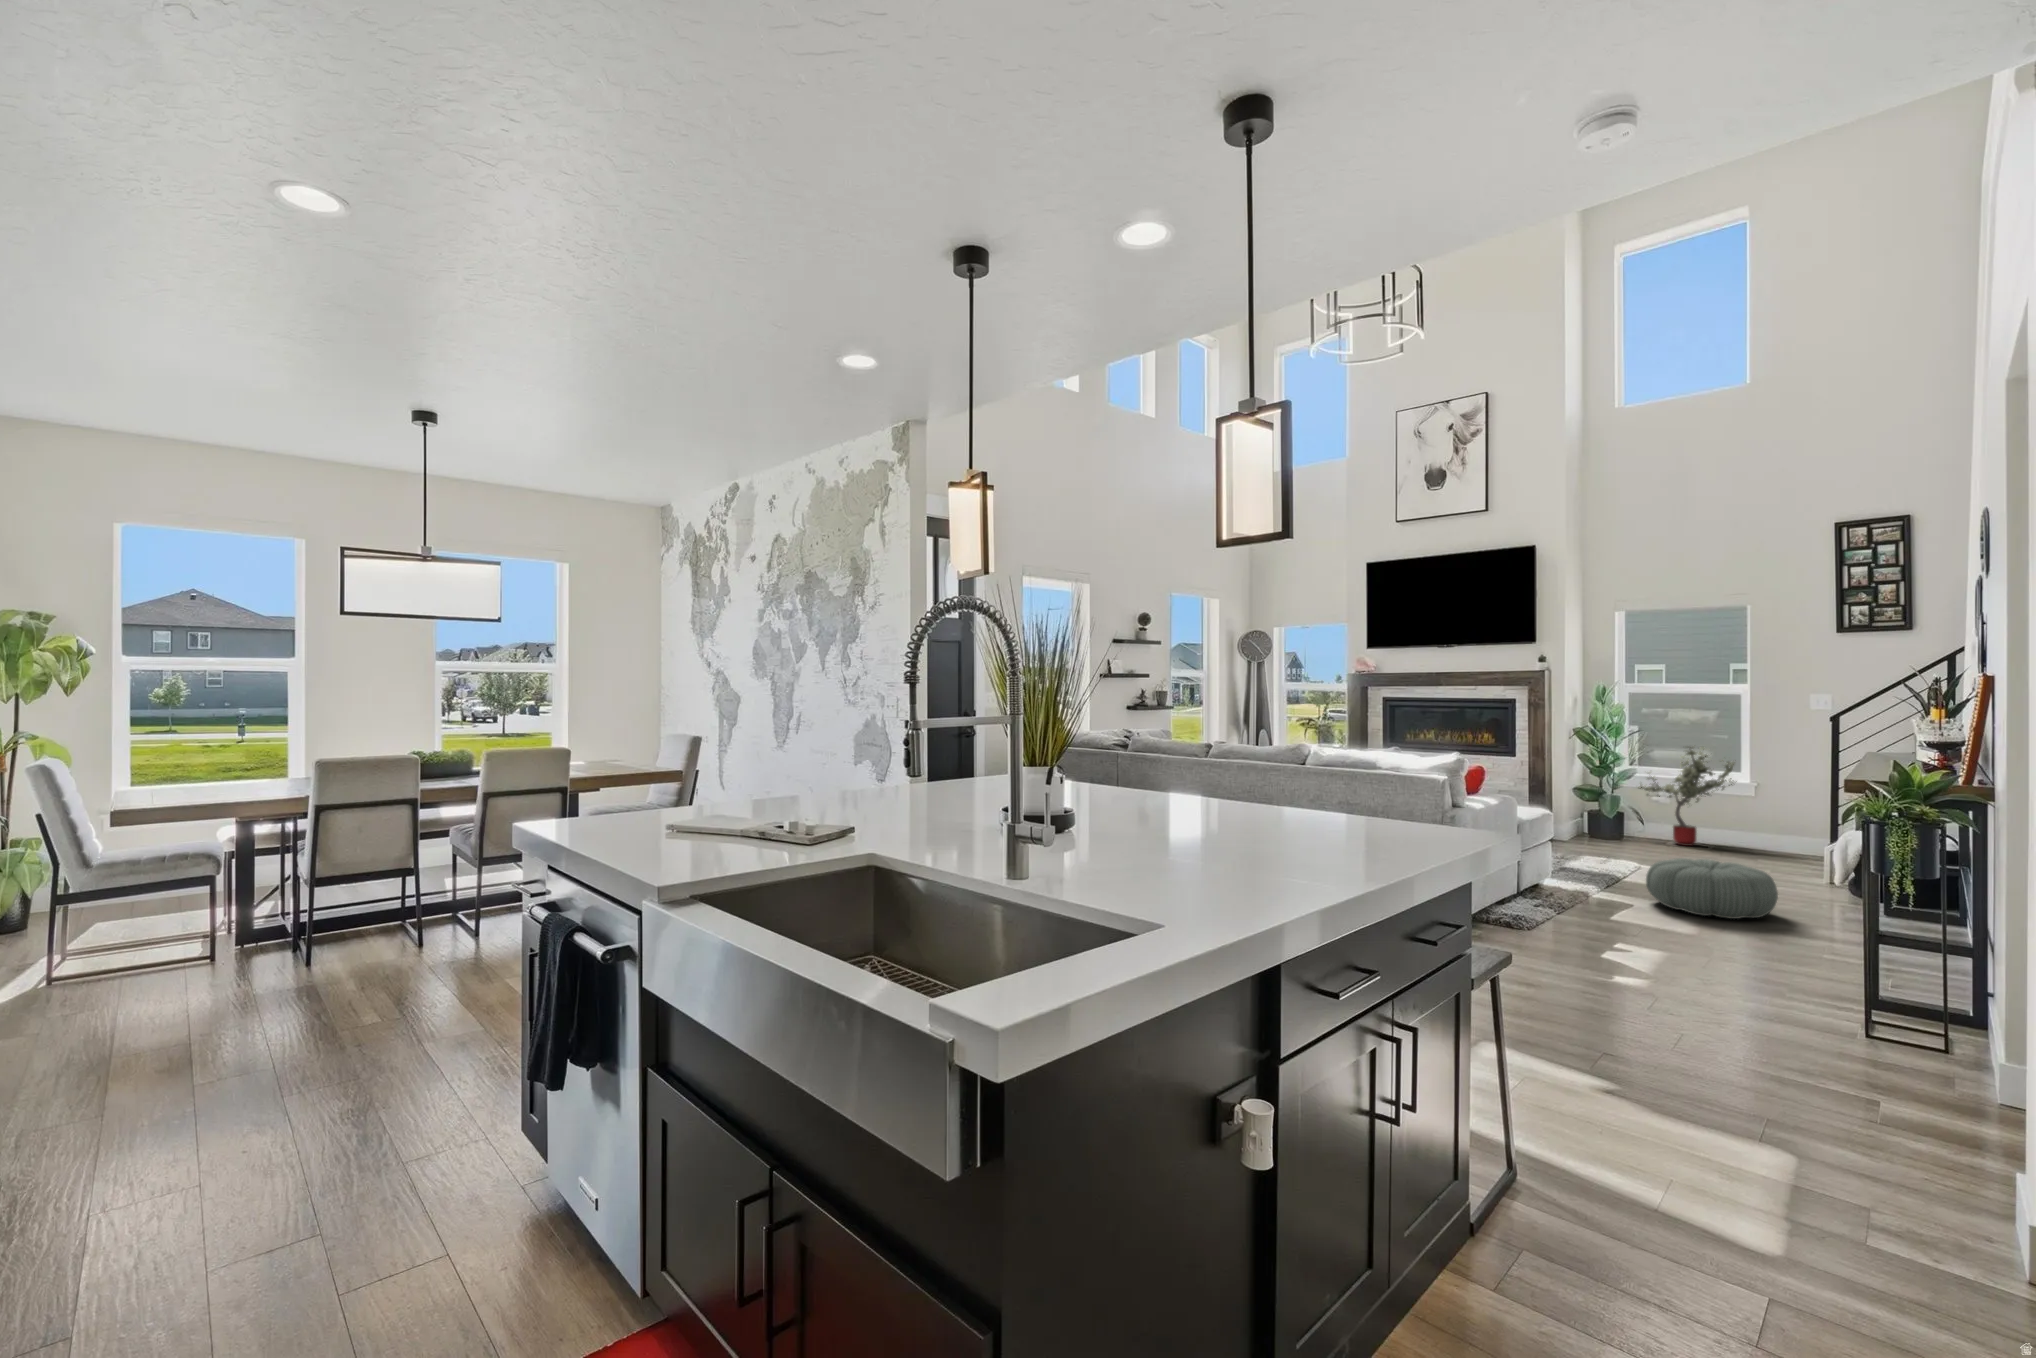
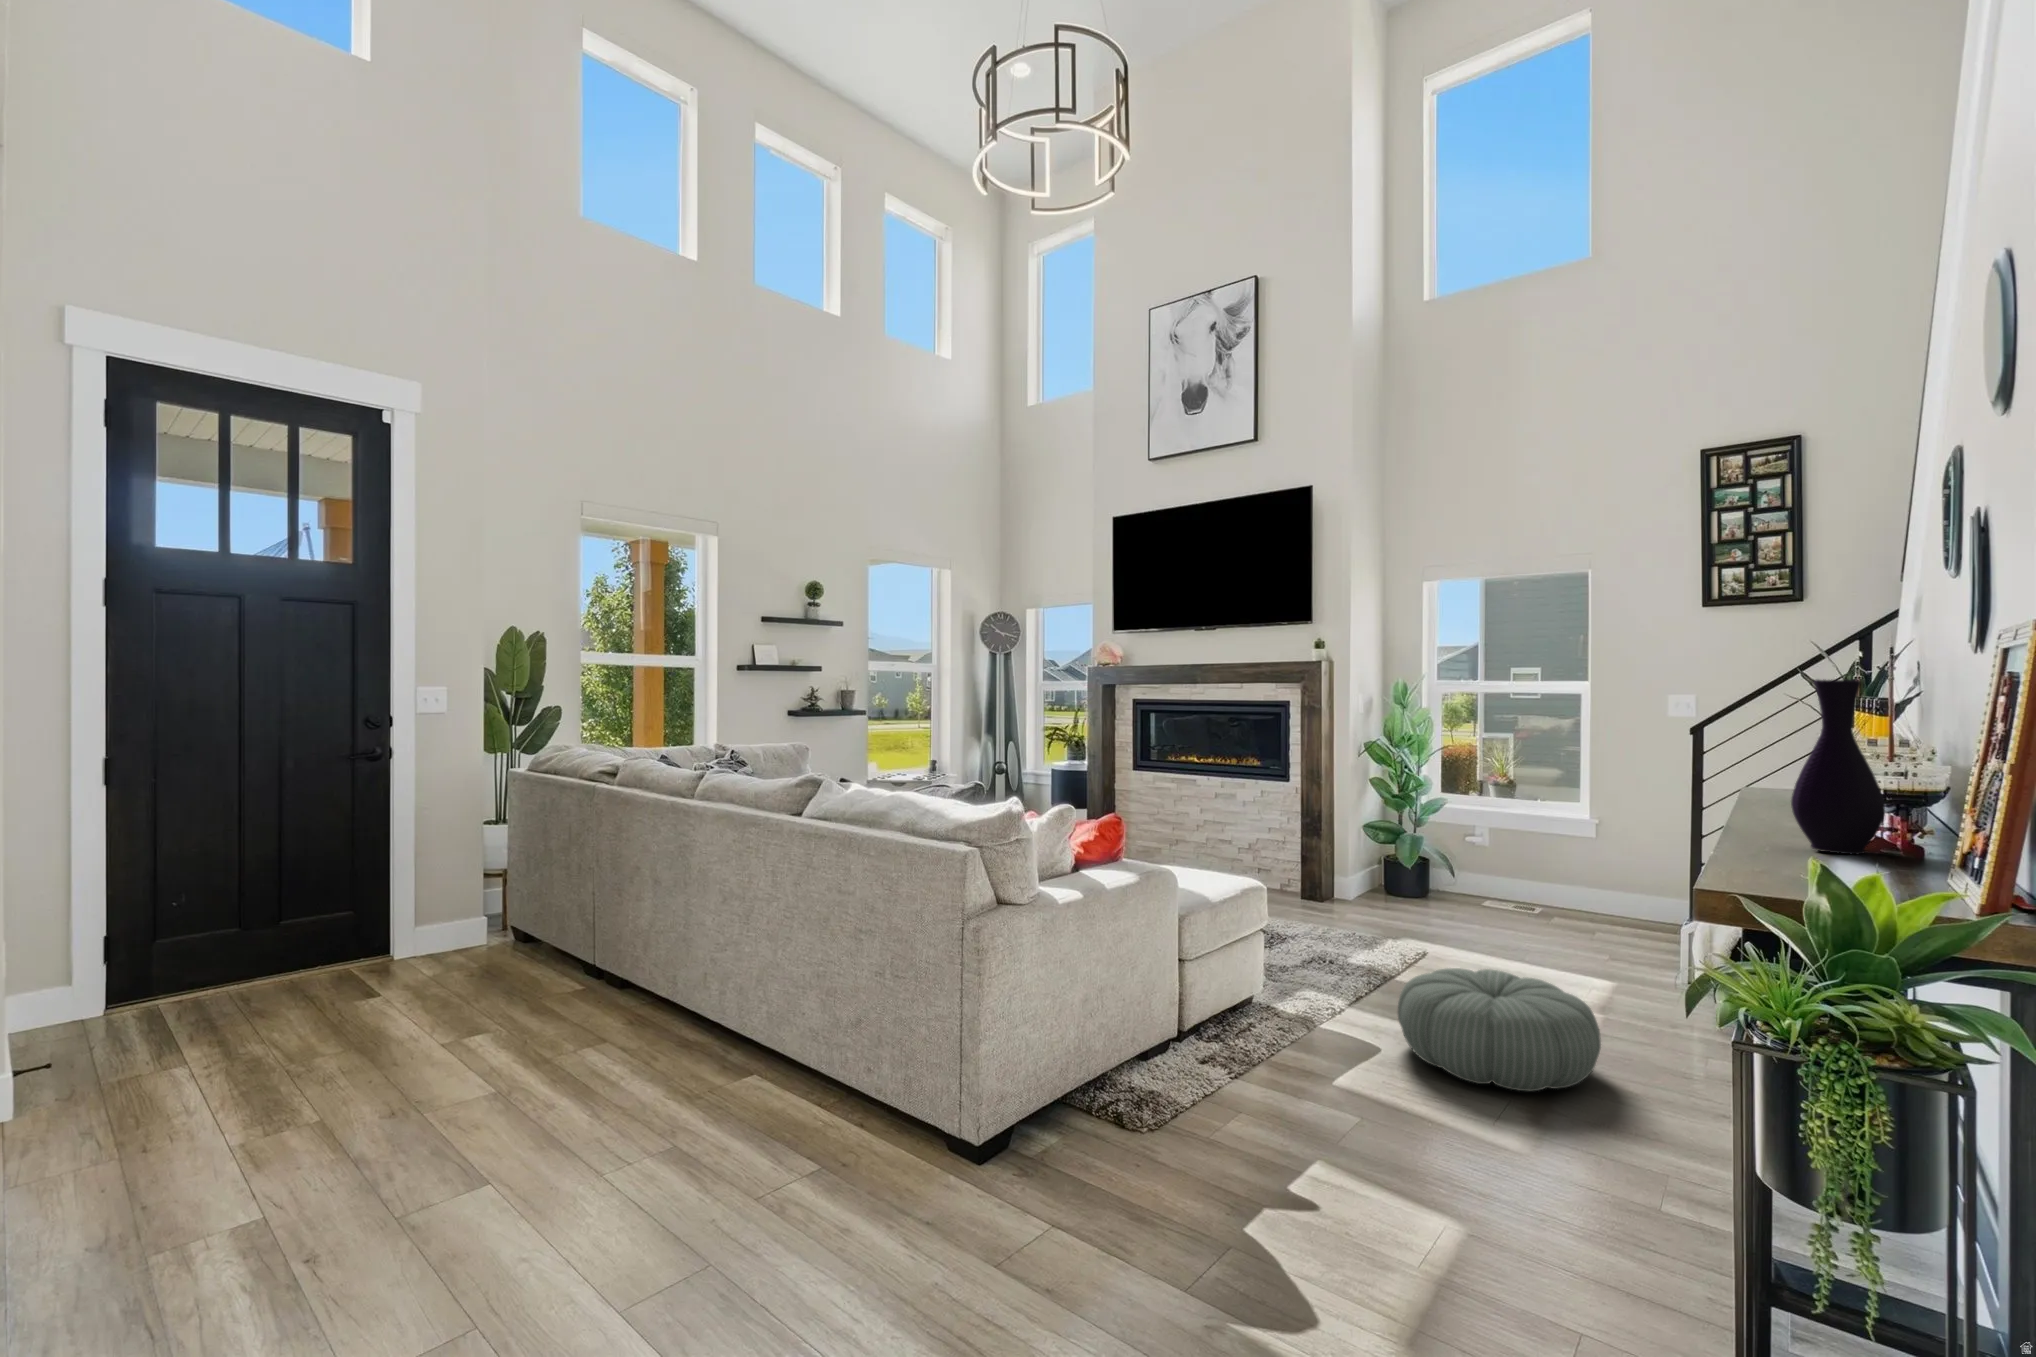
vase: none [1890,691,1936,772] -> present [1791,680,1885,854]
potted tree: present [1638,746,1735,846] -> none [1443,767,1572,911]

